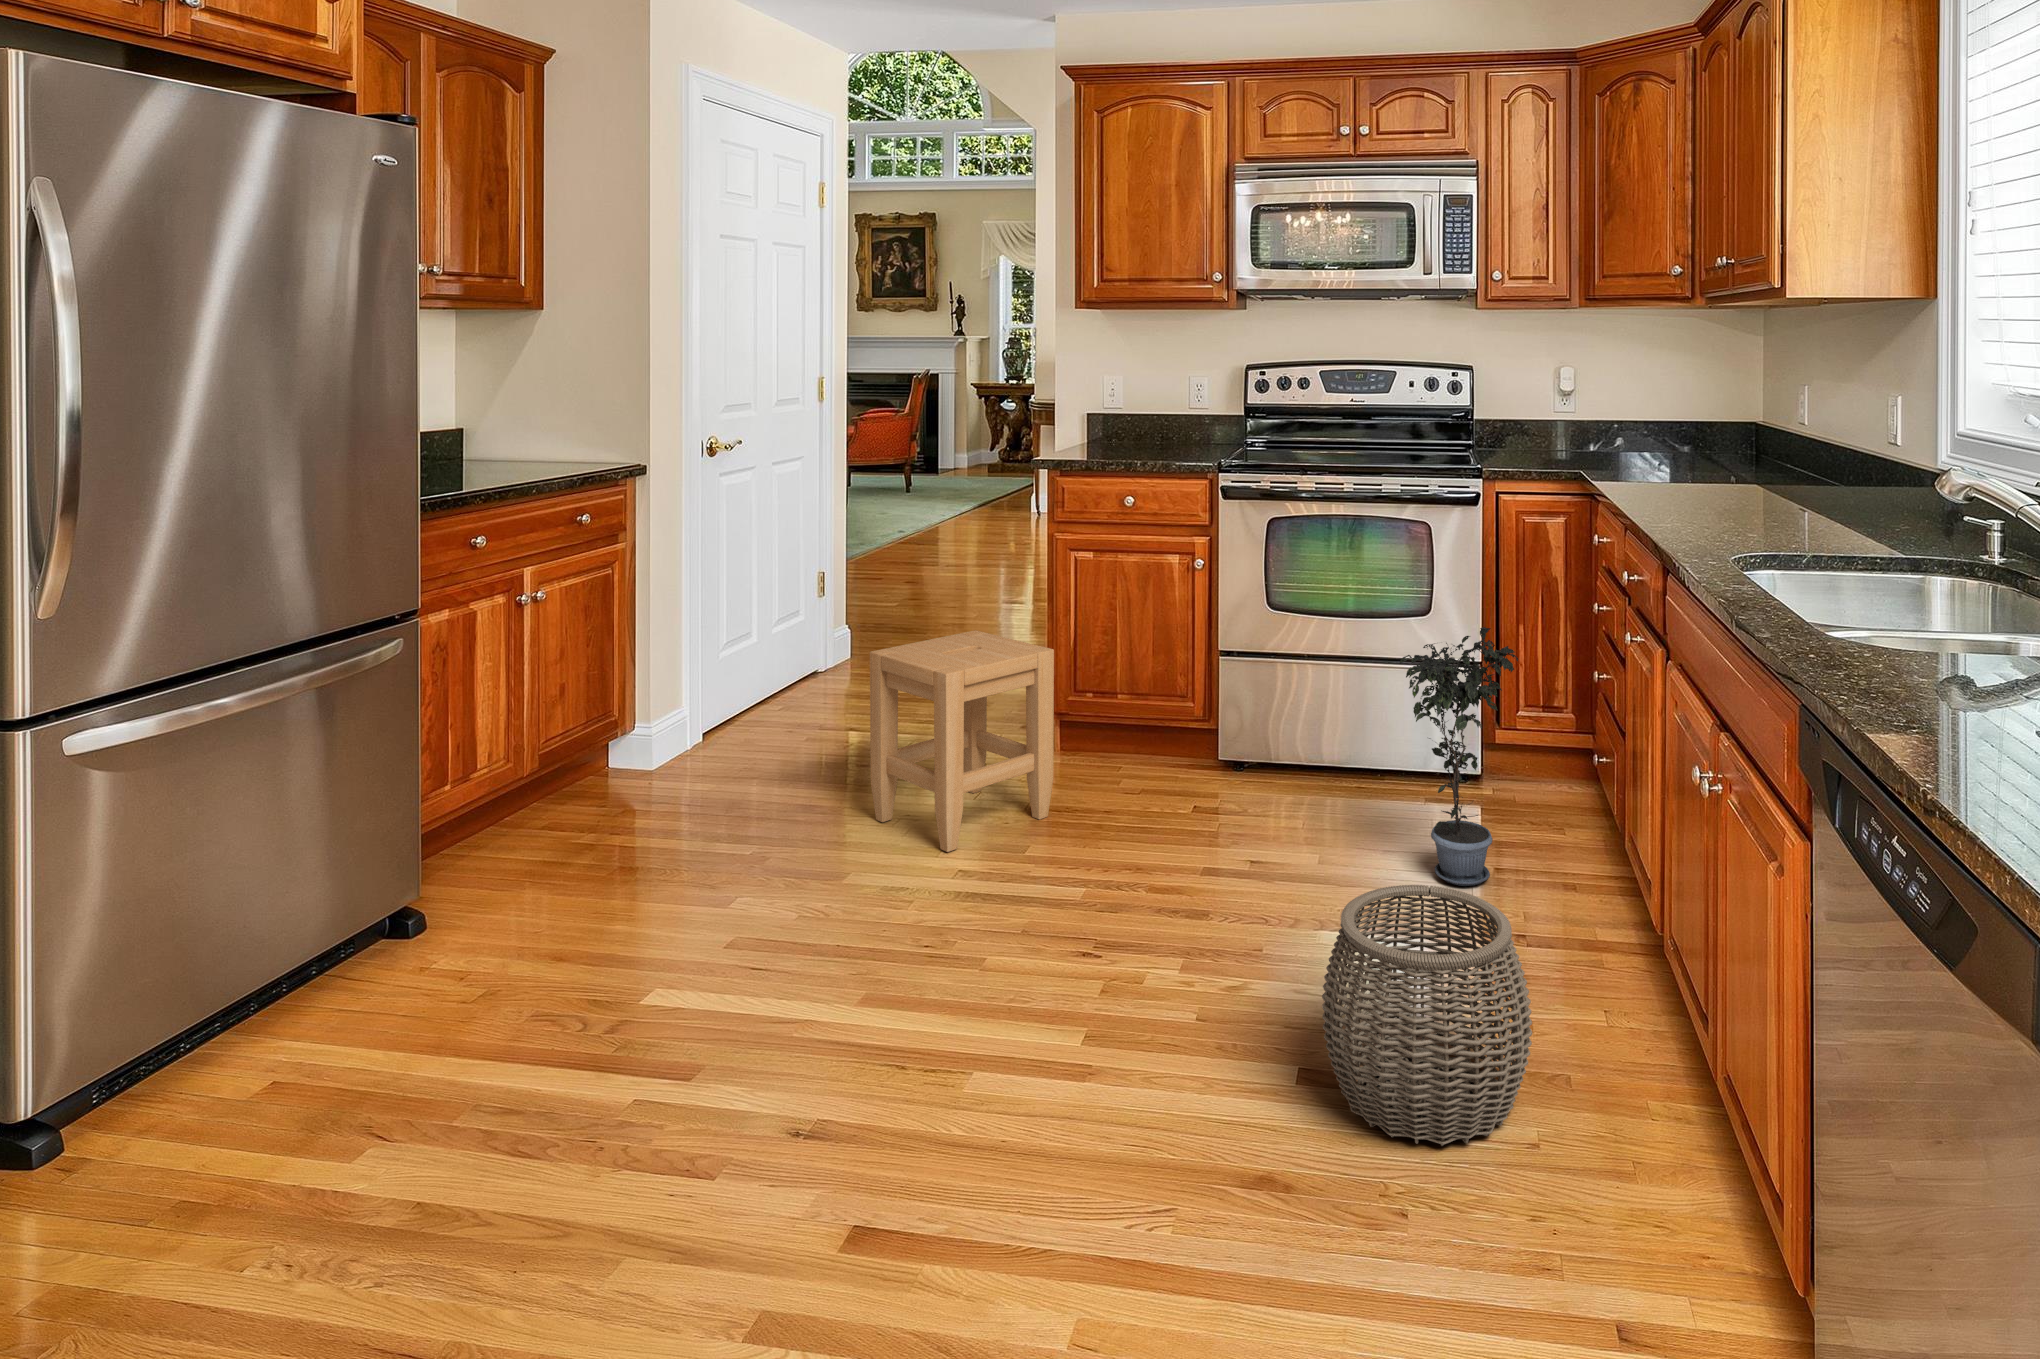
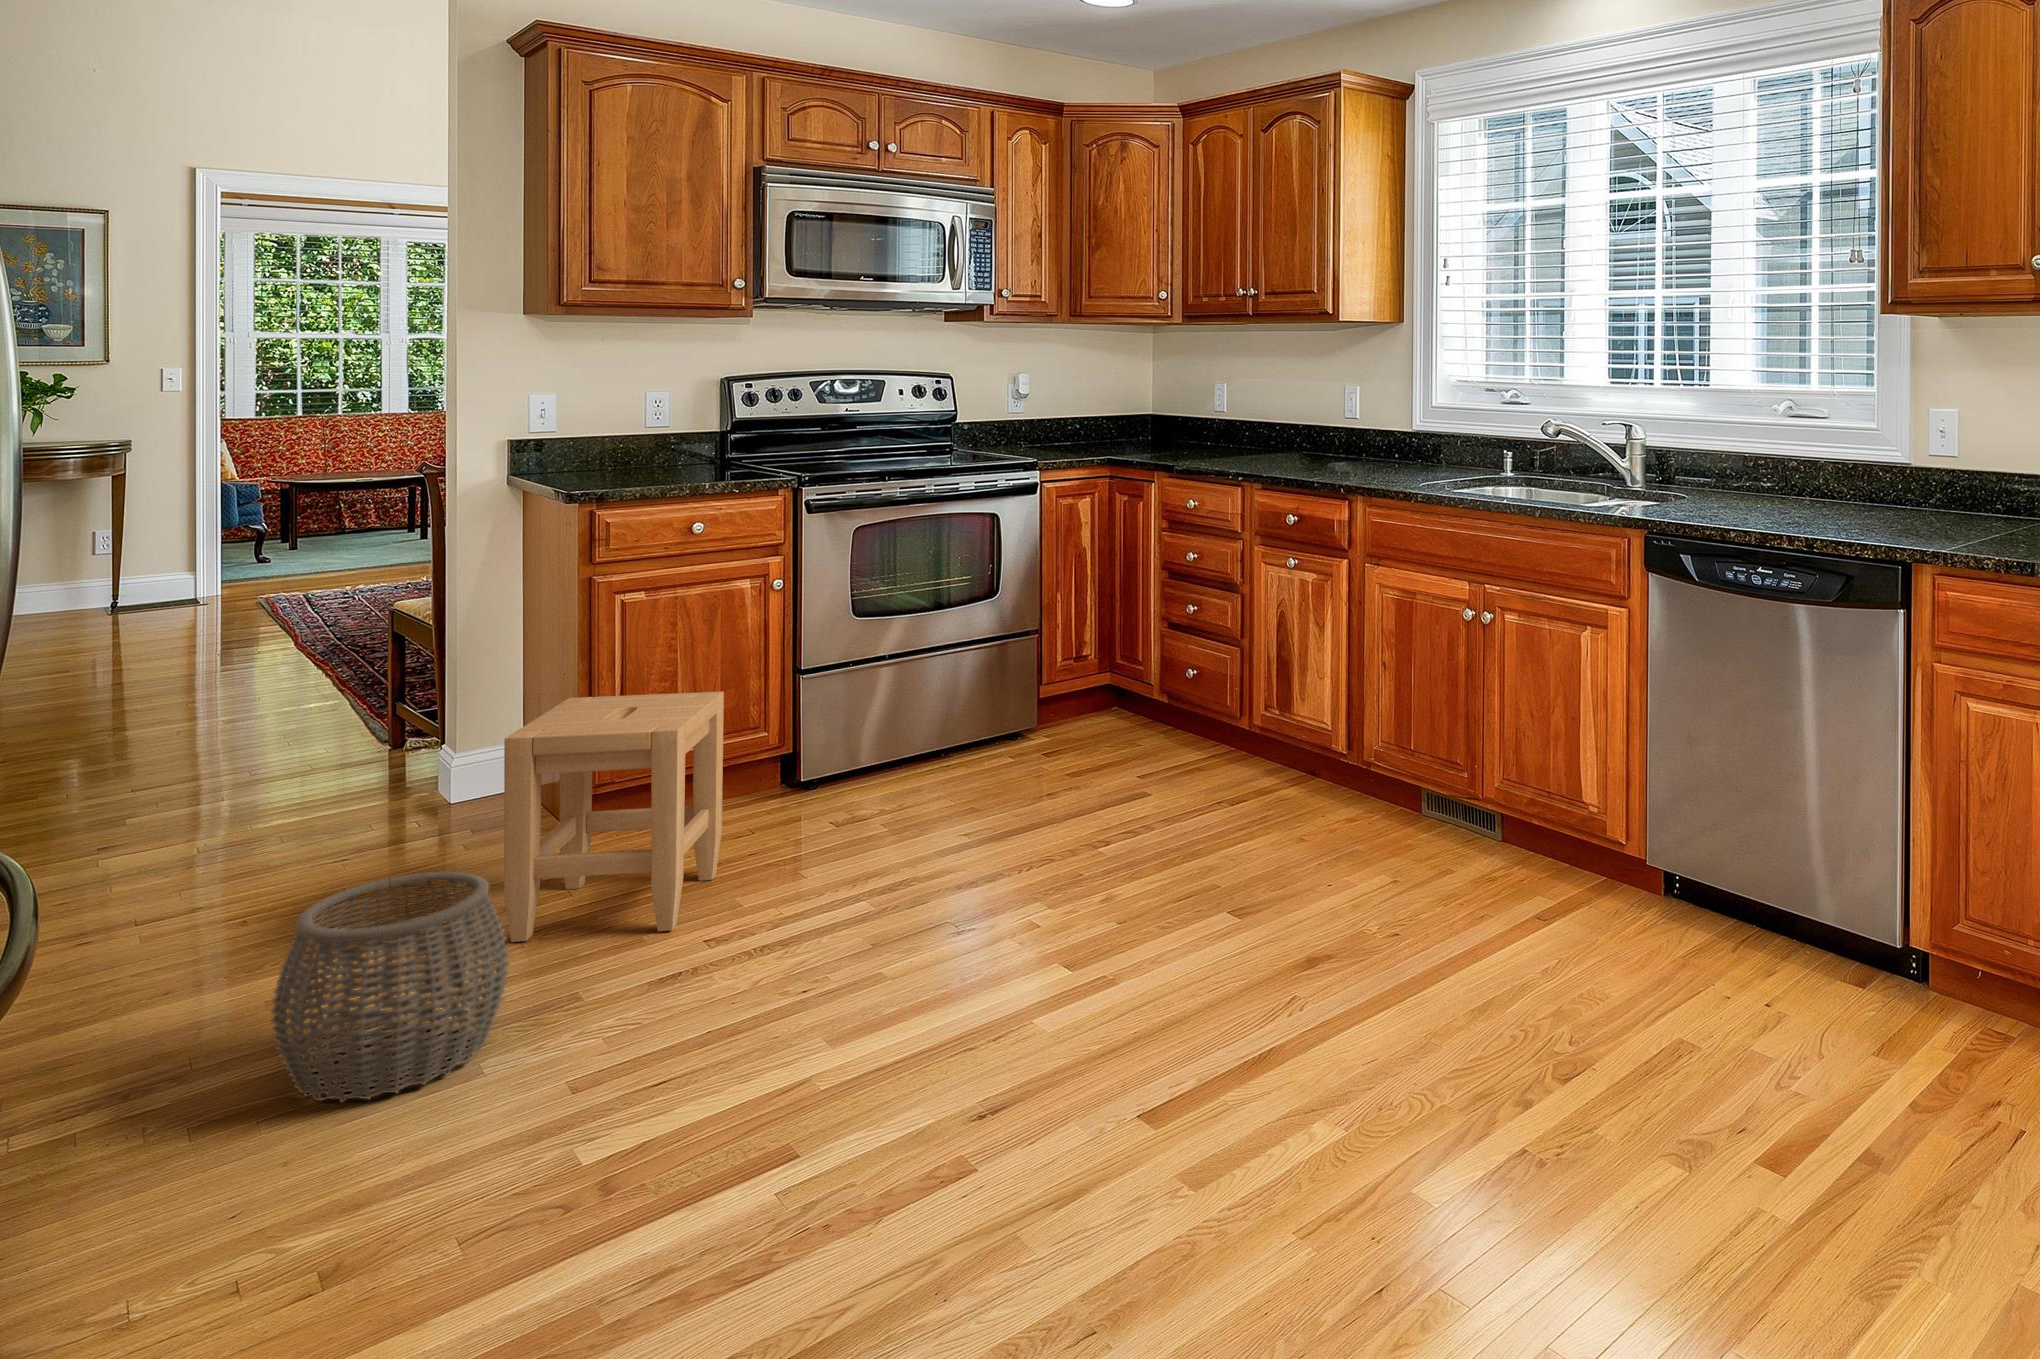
potted plant: present [1400,627,1518,886] -> none [1100,588,1191,802]
woven basket: present [1322,885,1532,1146] -> present [271,872,509,1102]

